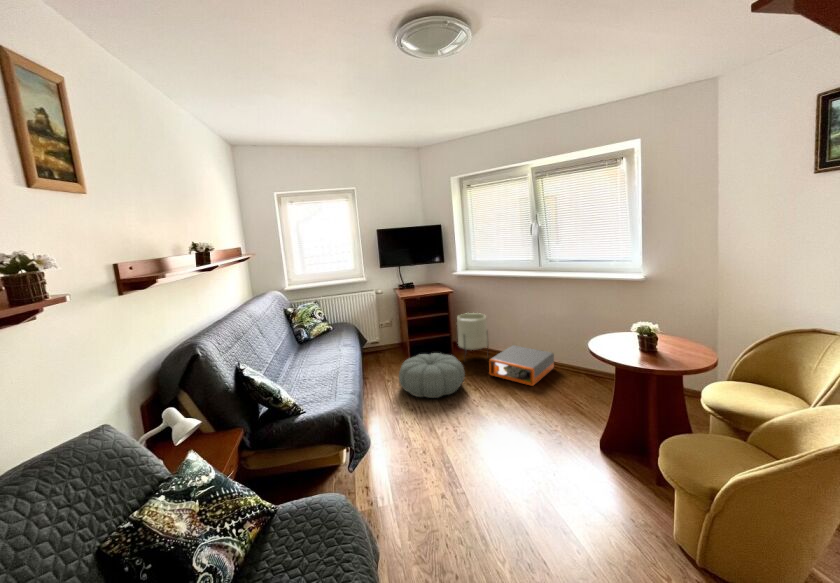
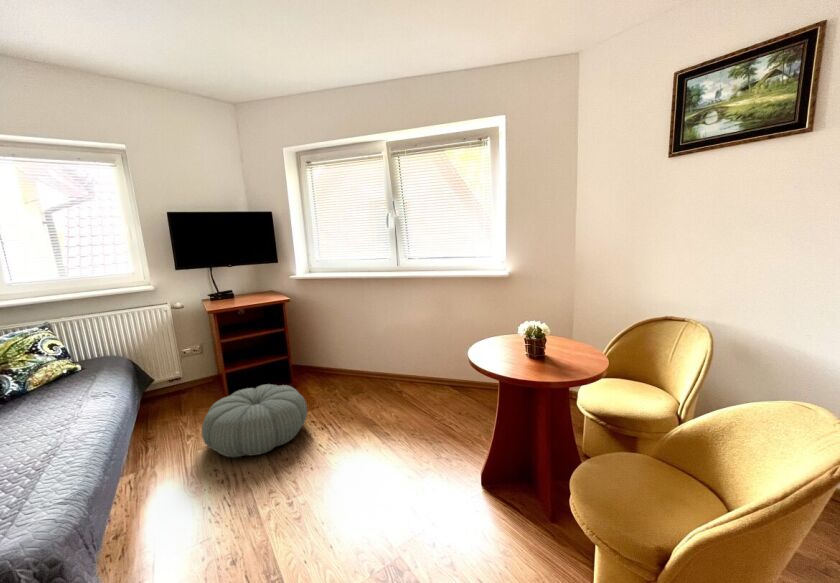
planter: present [457,313,488,351] -> none [296,325,341,391]
storage box: present [489,345,554,386] -> none [341,361,418,411]

